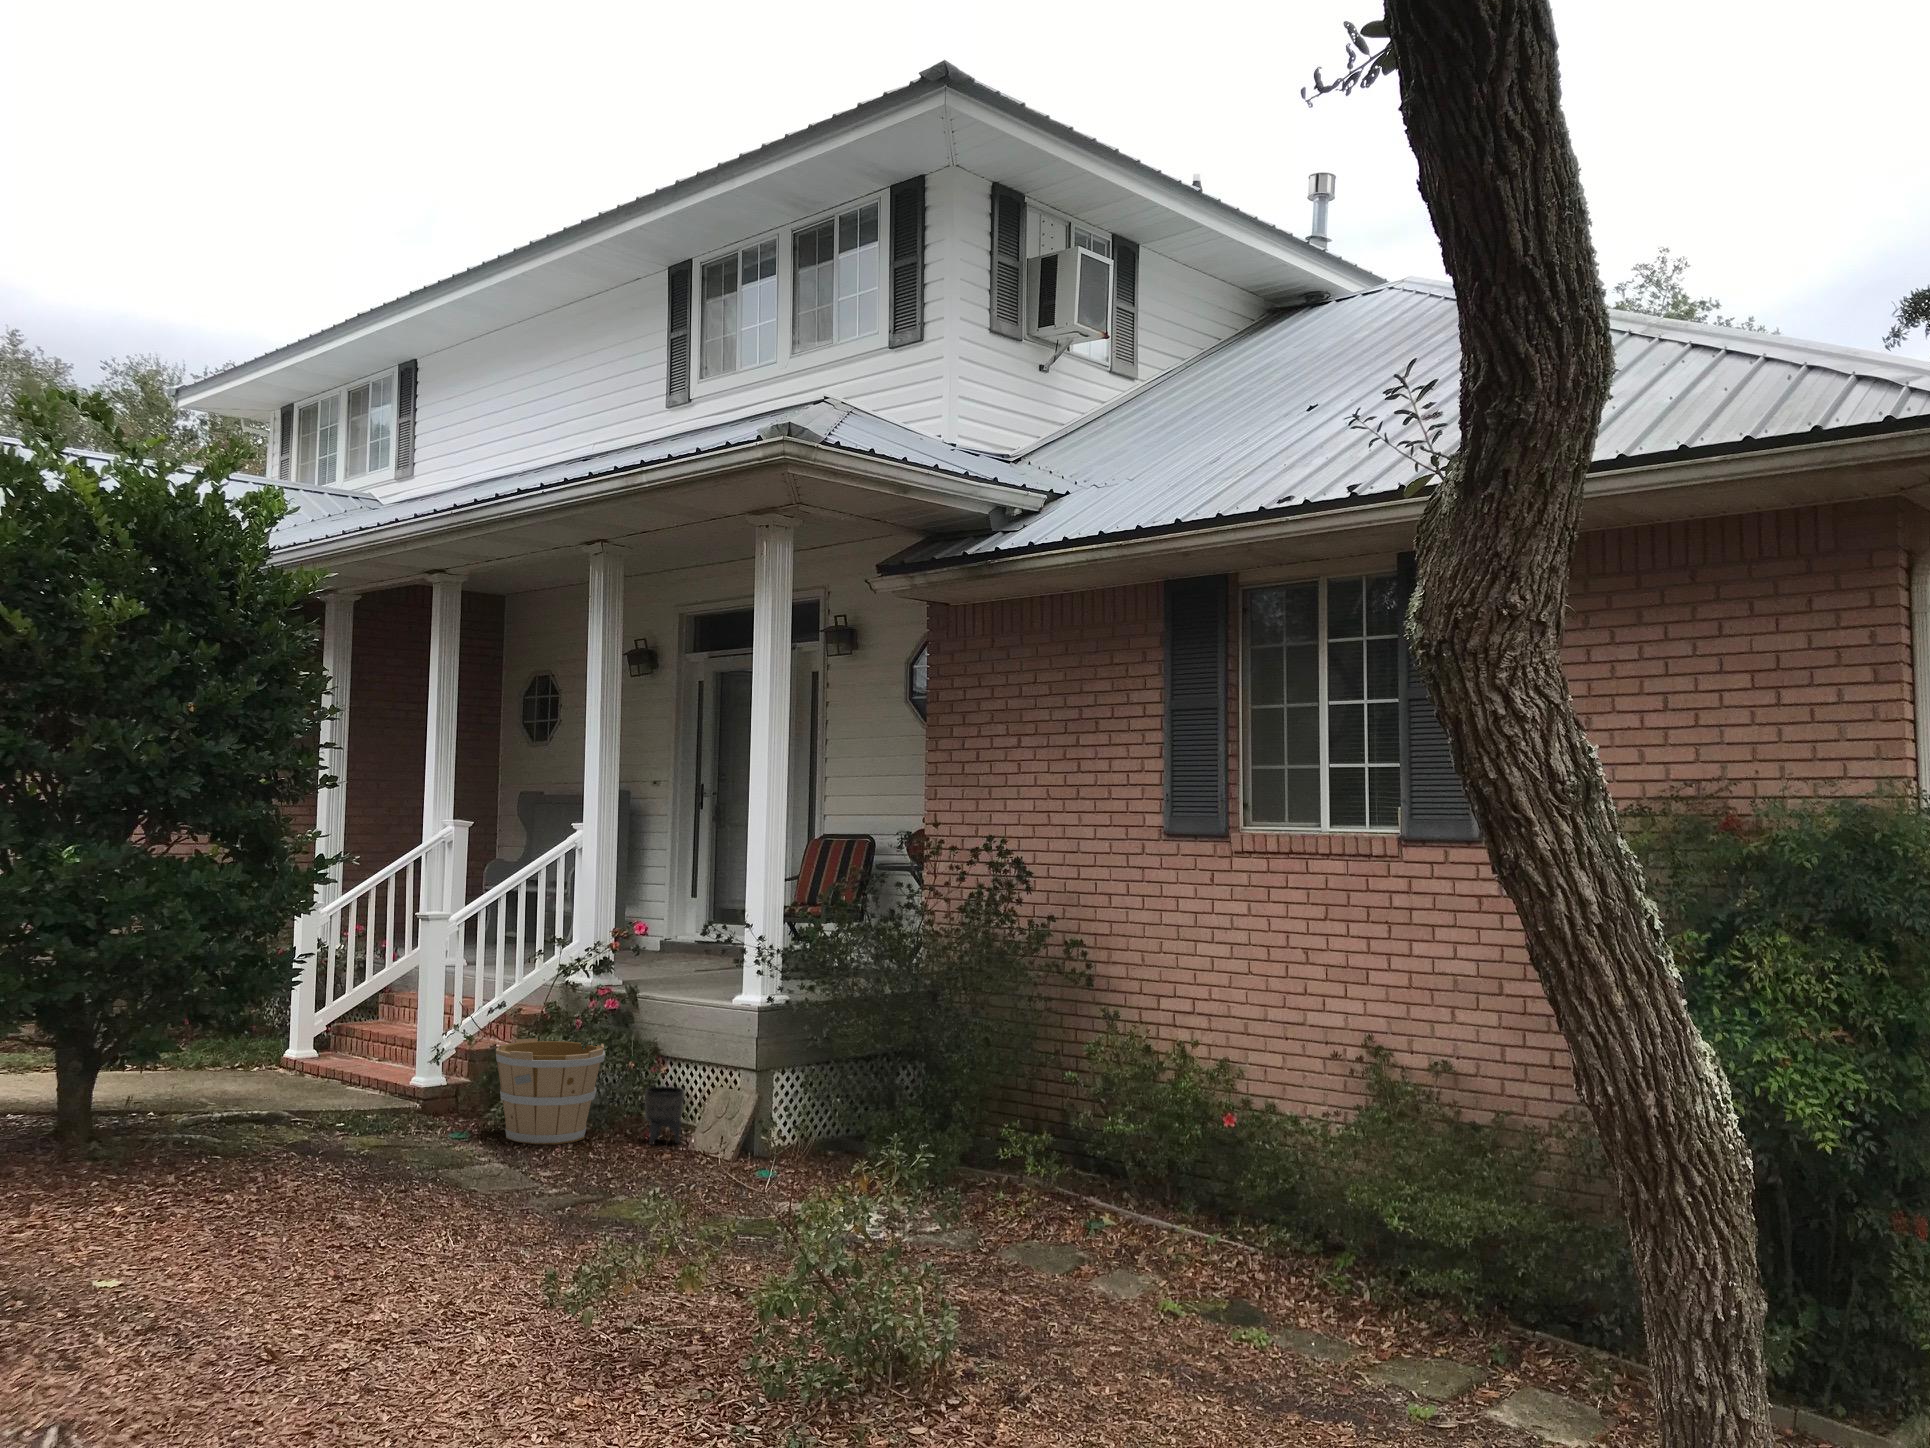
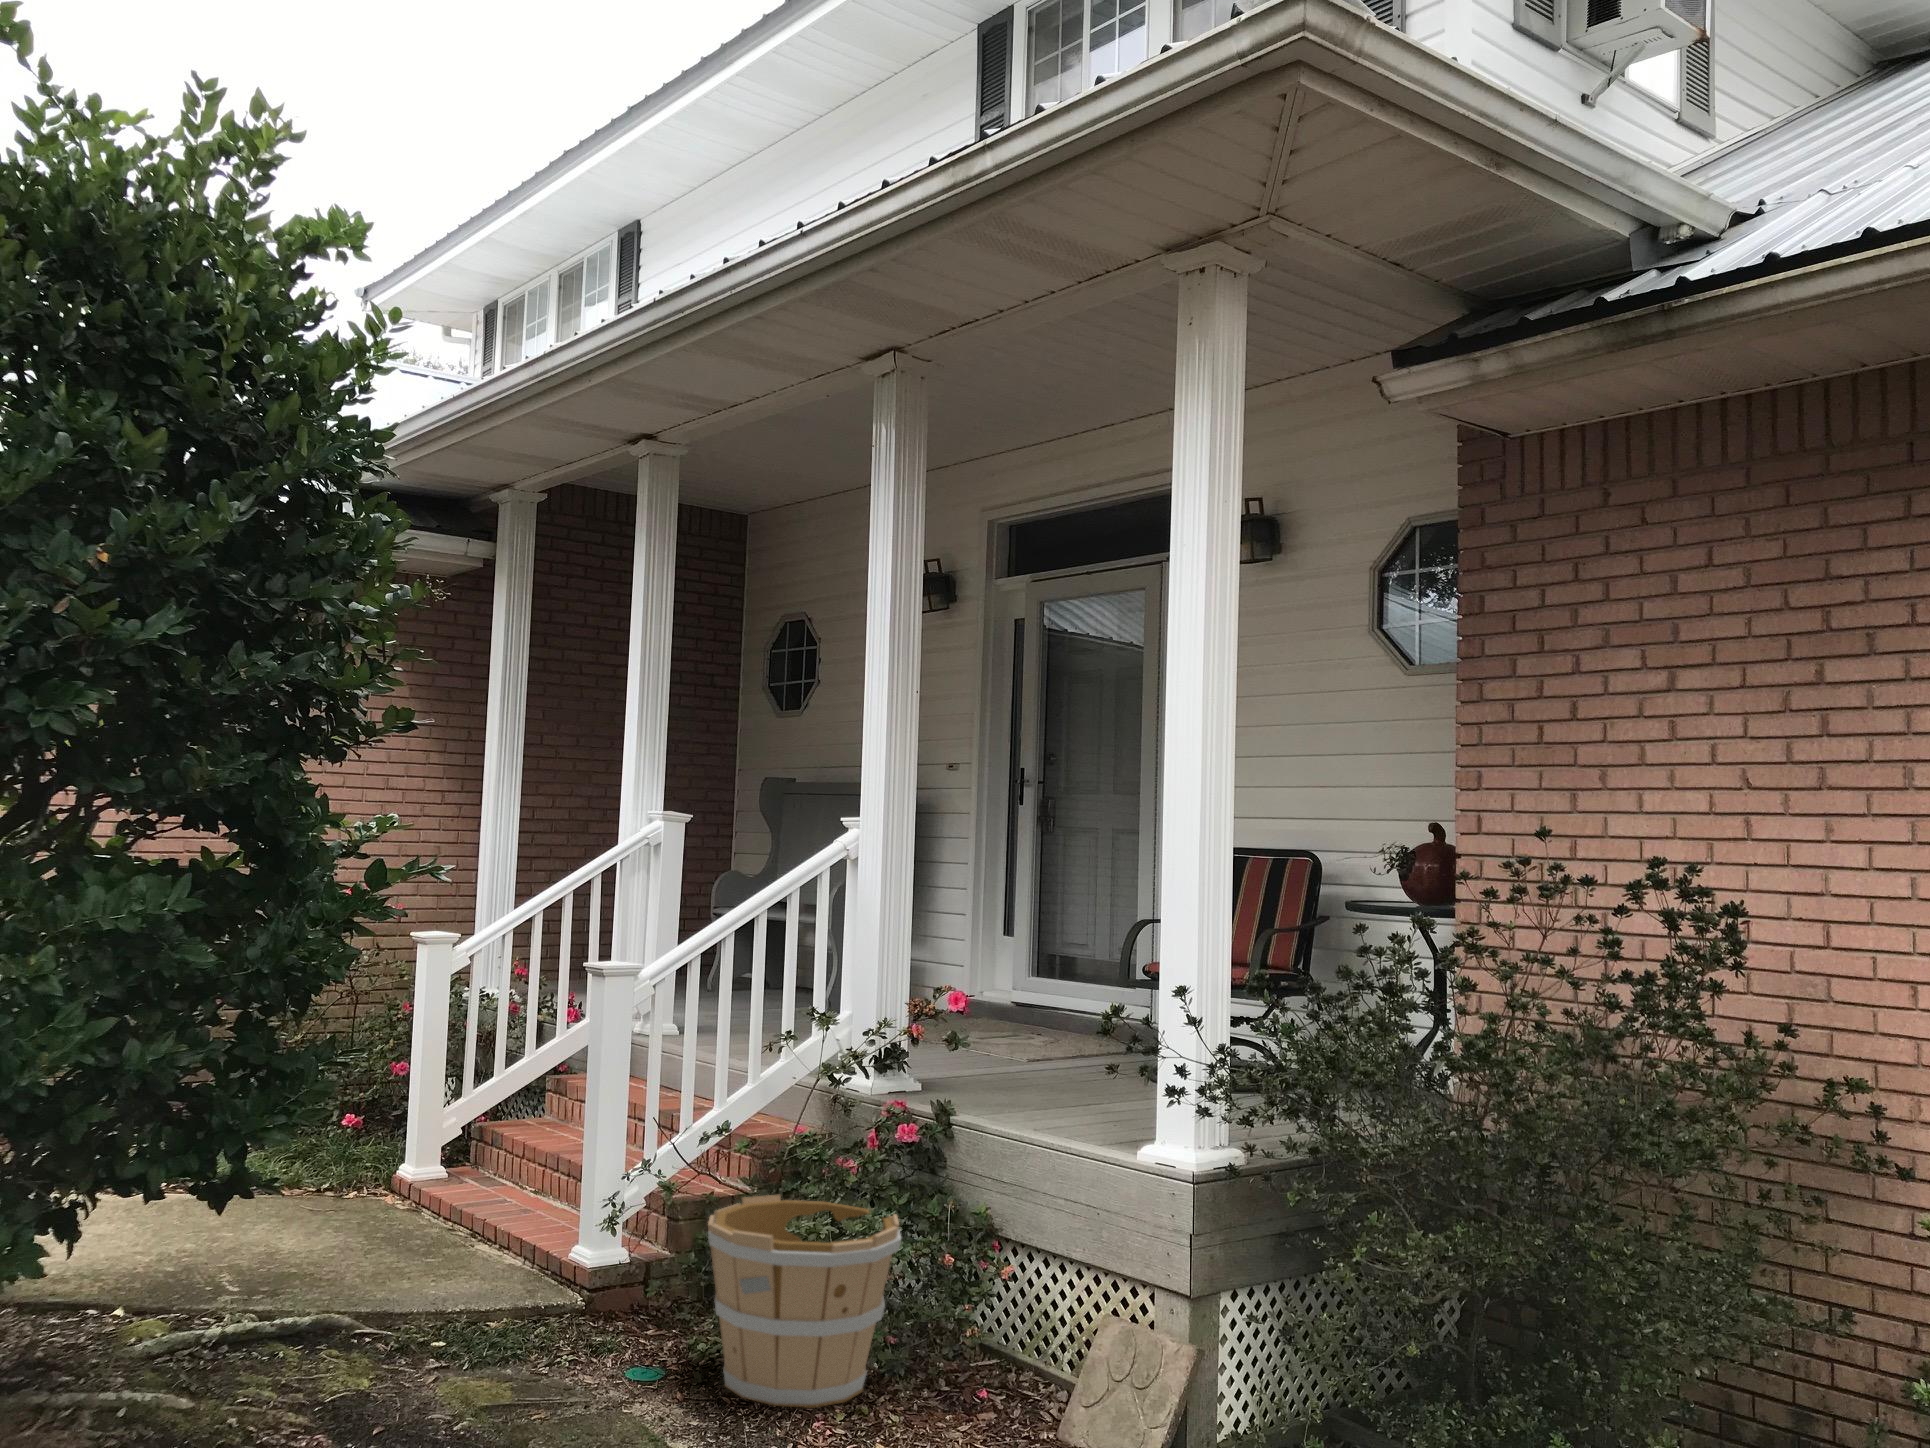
planter: present [645,1086,685,1145] -> none [972,1297,1044,1414]

